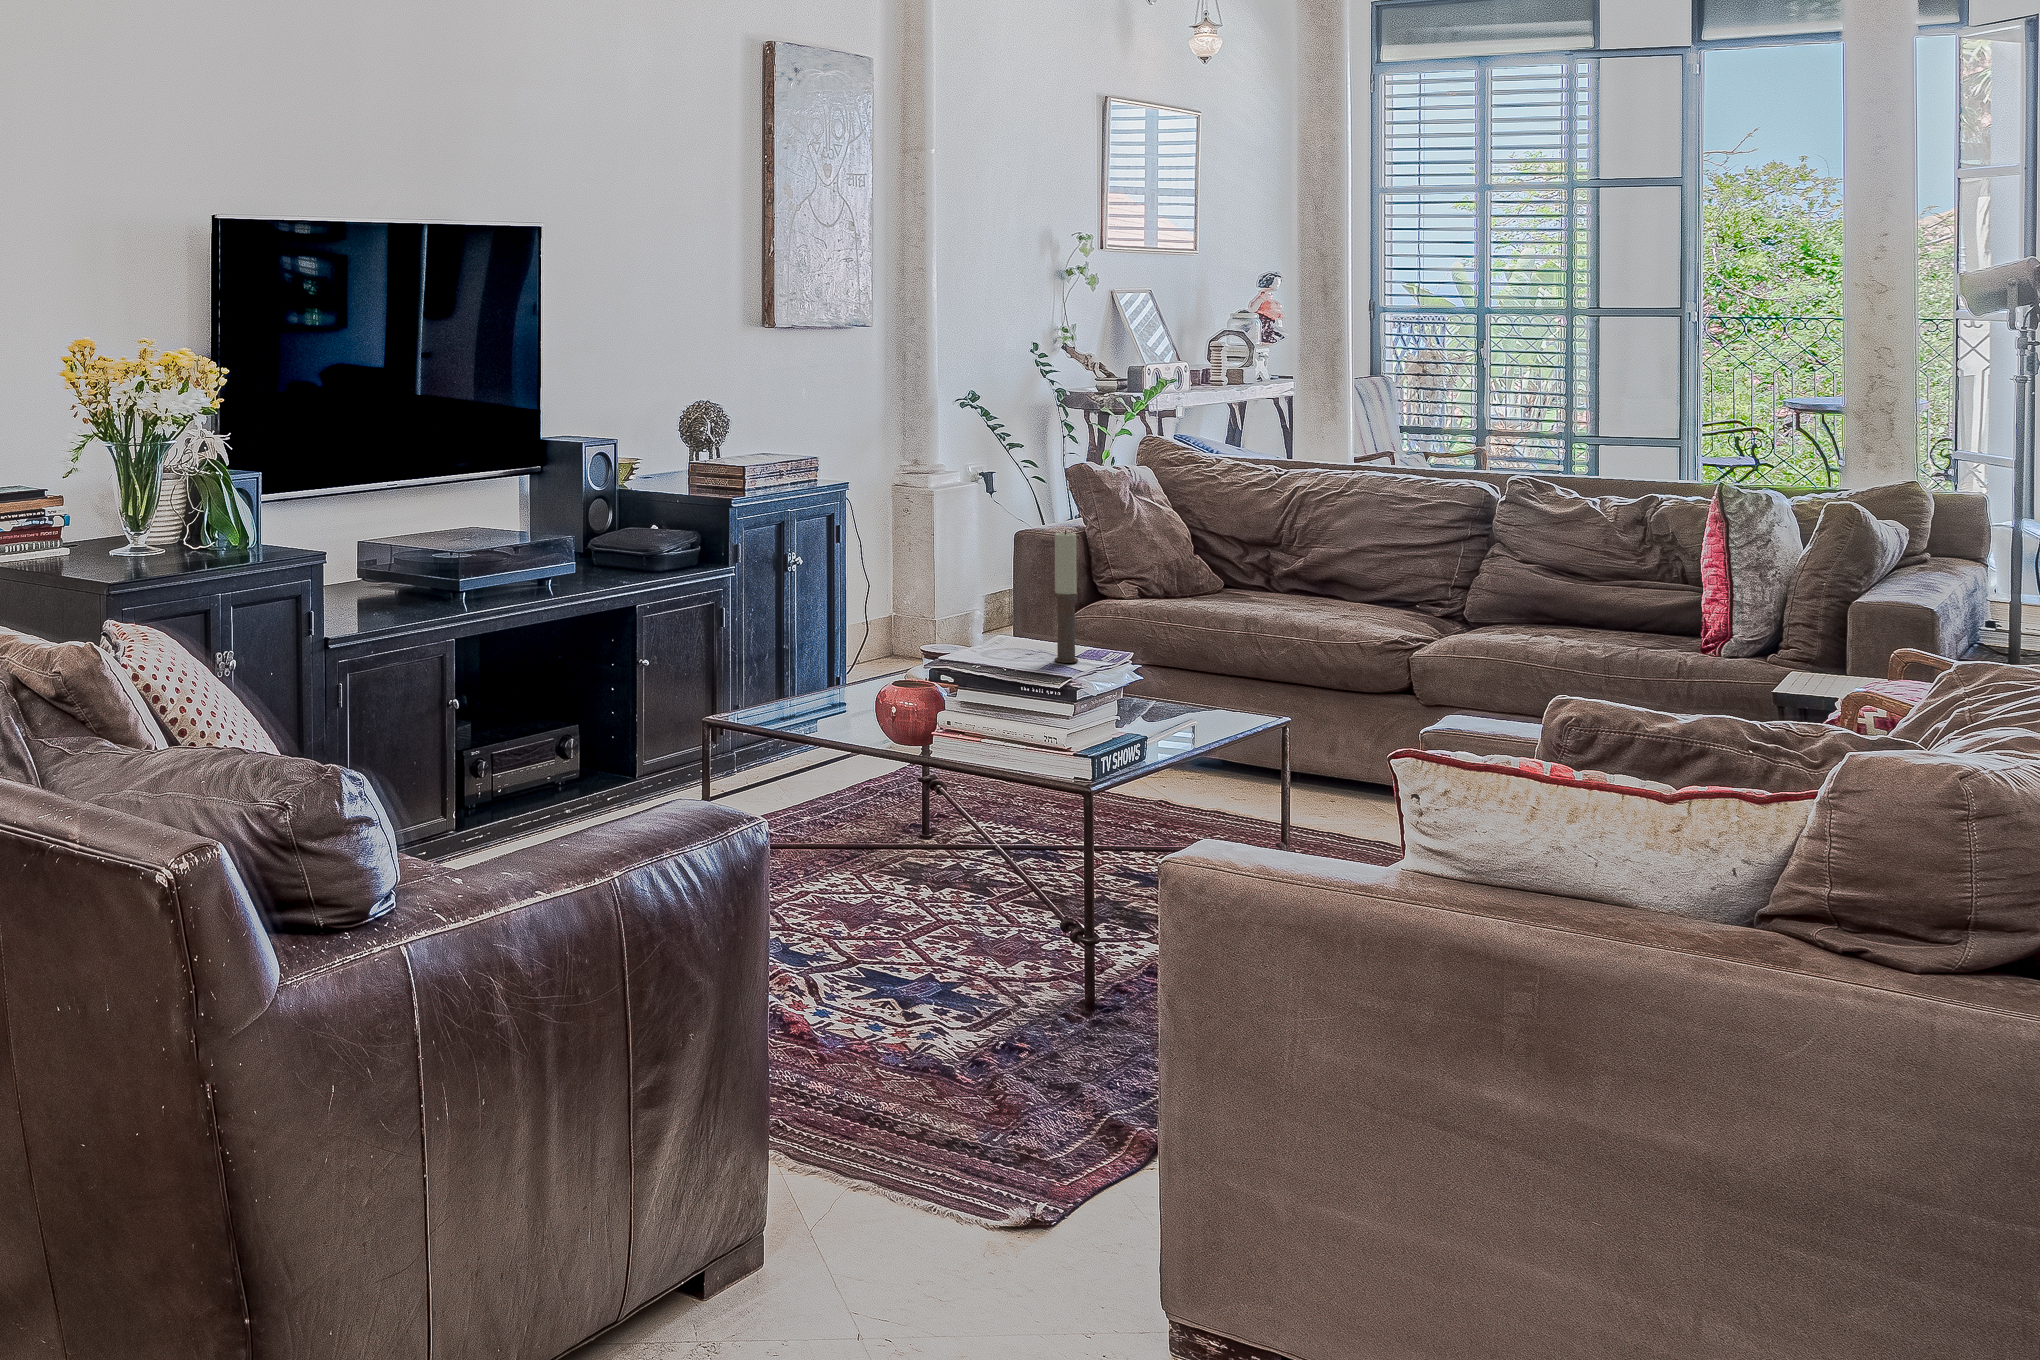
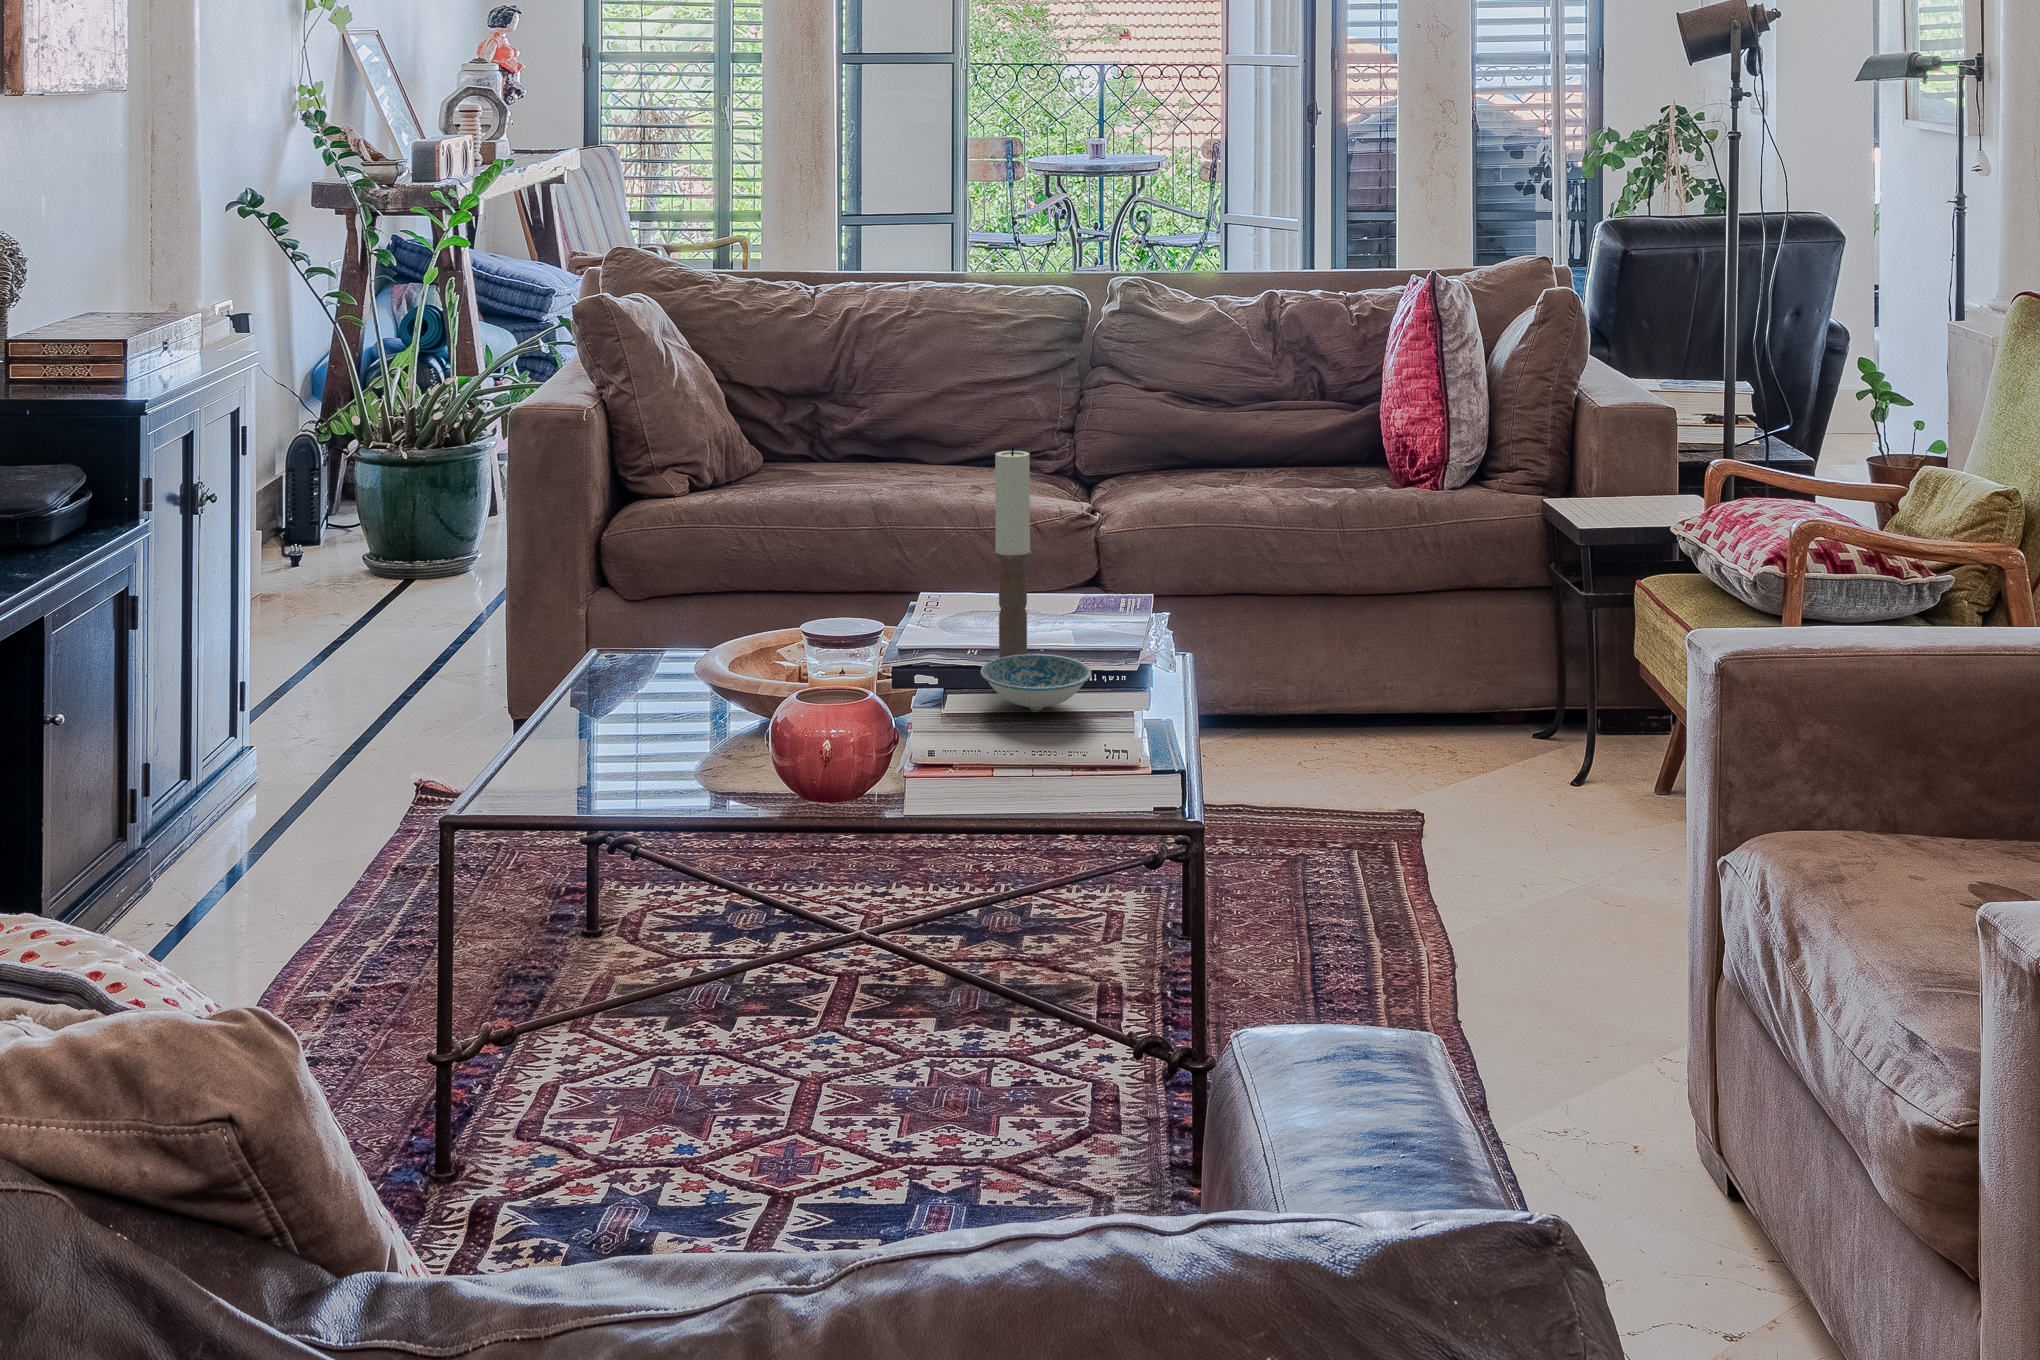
ceramic bowl: none [1008,650,1077,680] -> present [981,654,1092,710]

